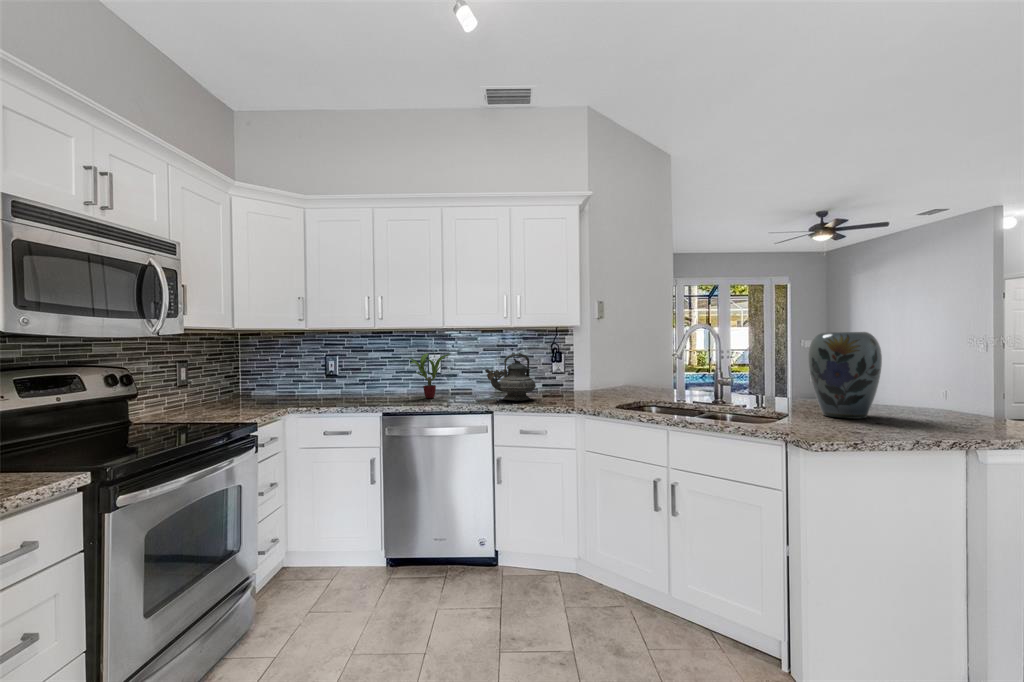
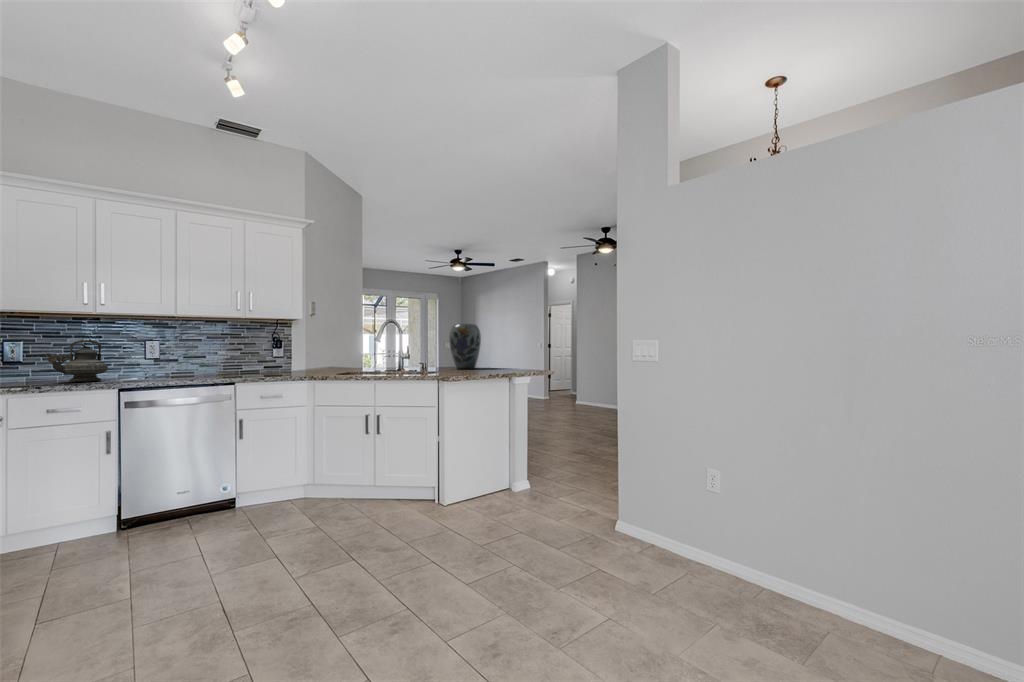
potted plant: present [409,353,450,398] -> none [130,338,182,379]
teapot: present [485,353,536,401] -> present [45,339,108,382]

